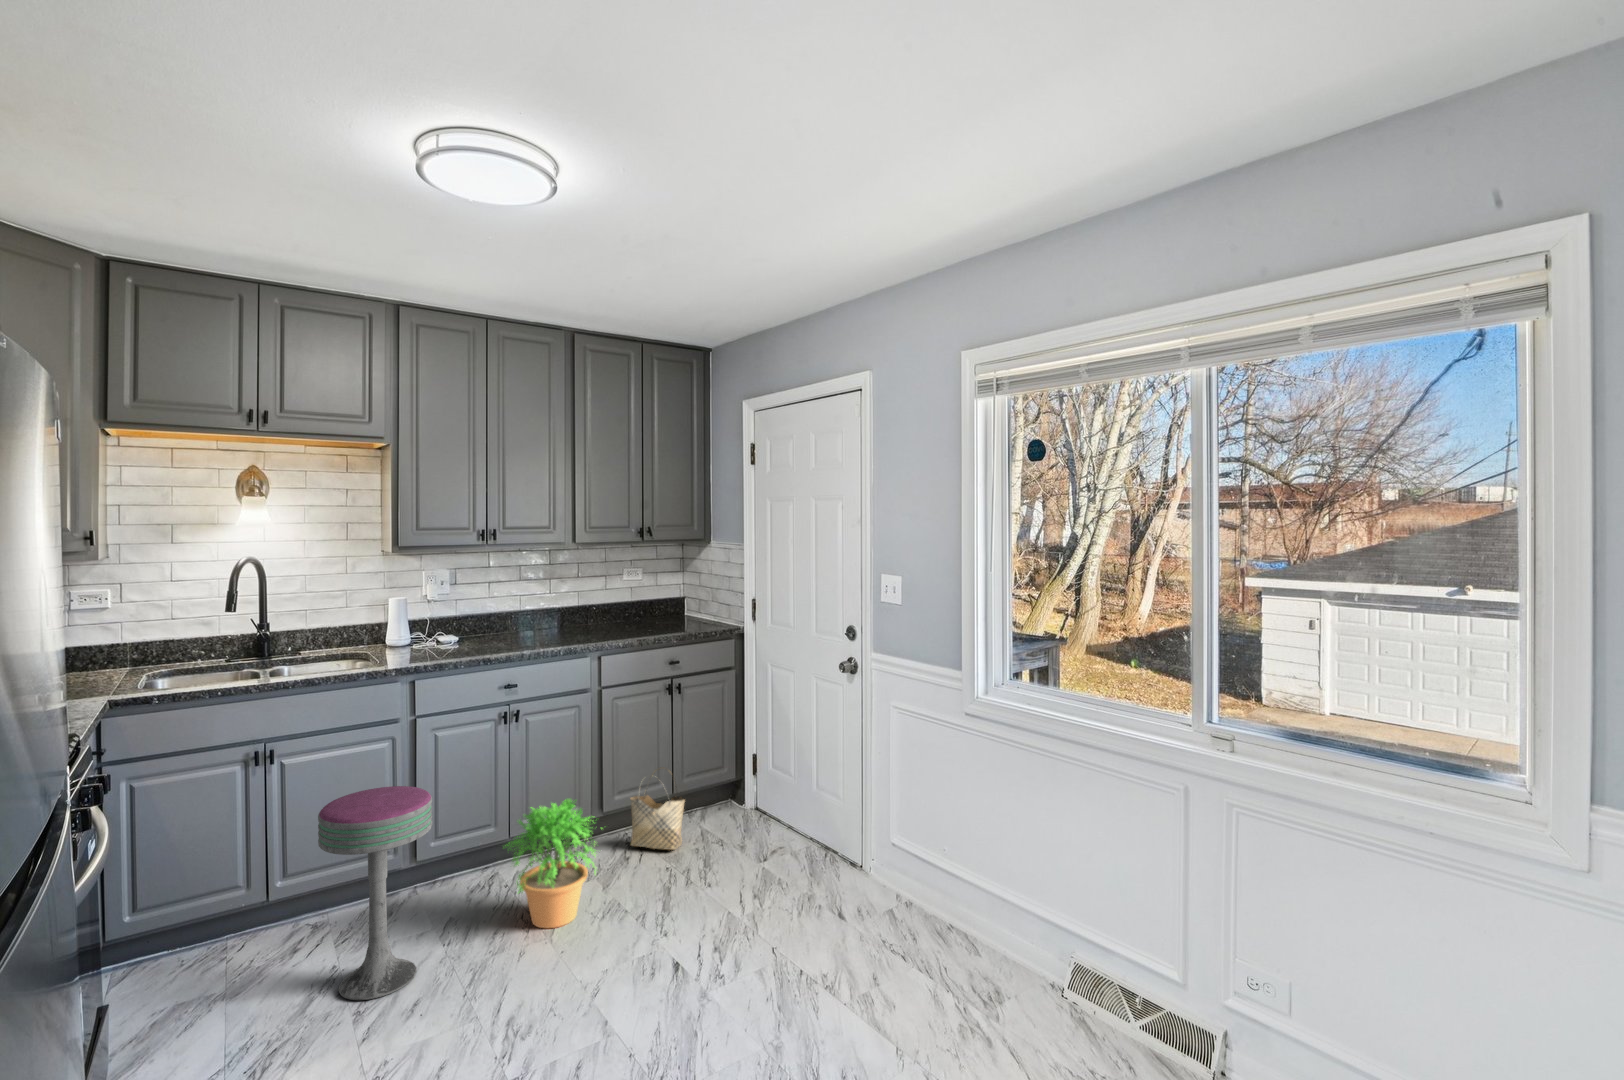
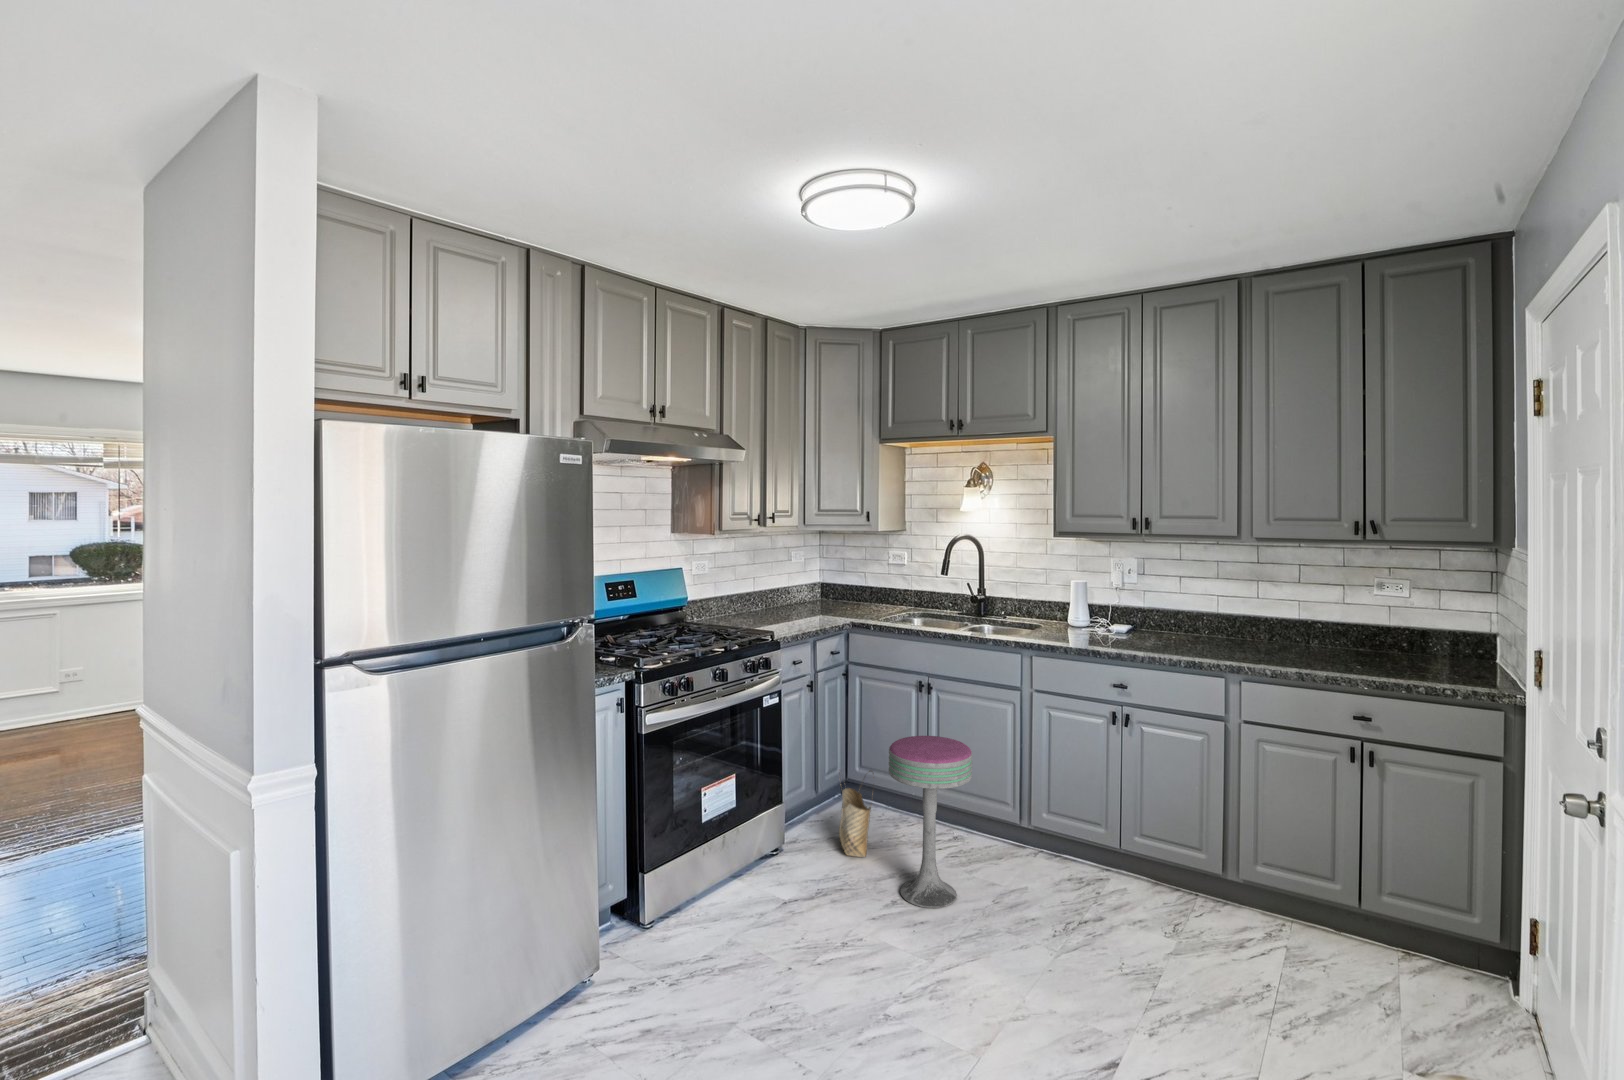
woven basket: present [630,767,685,850] -> present [839,770,871,857]
potted plant: present [505,799,596,928] -> none [1037,811,1138,949]

